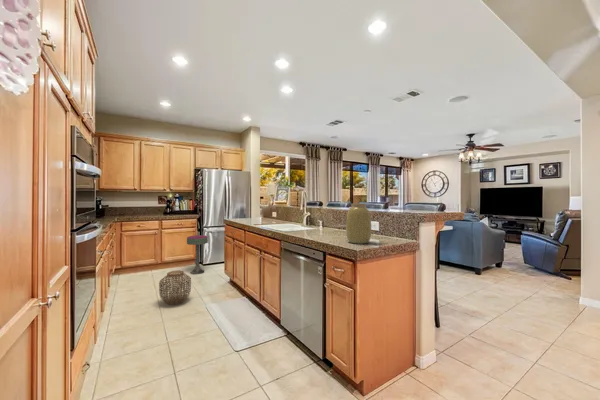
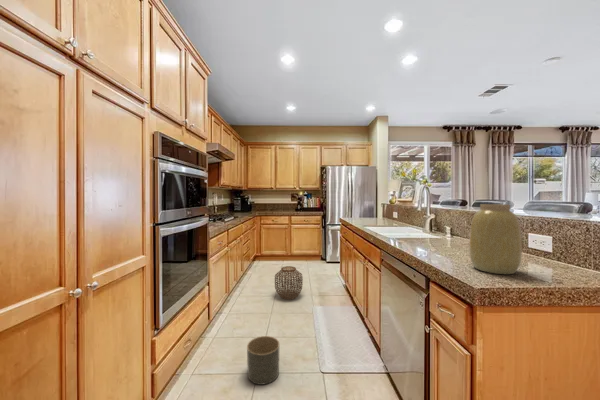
bar stool: present [187,235,208,274] -> none [309,233,329,271]
planter: none [163,334,197,379] -> present [247,336,280,385]

